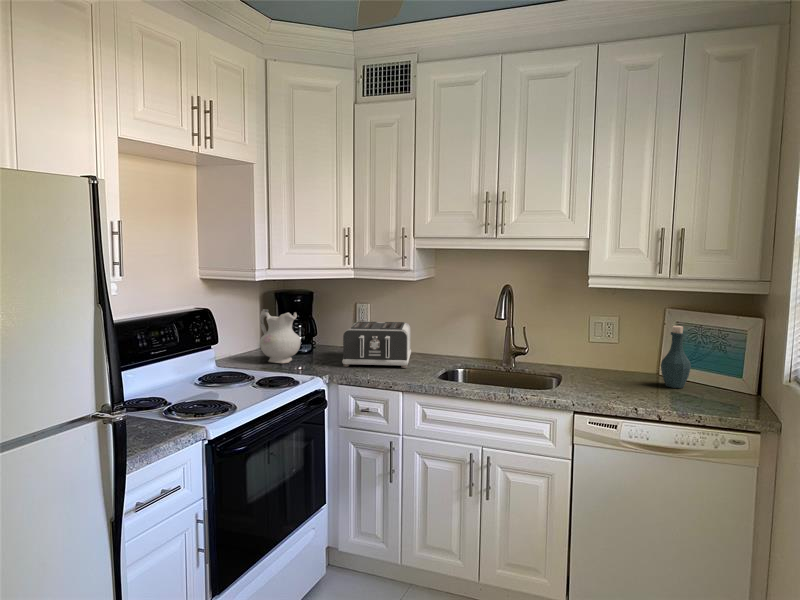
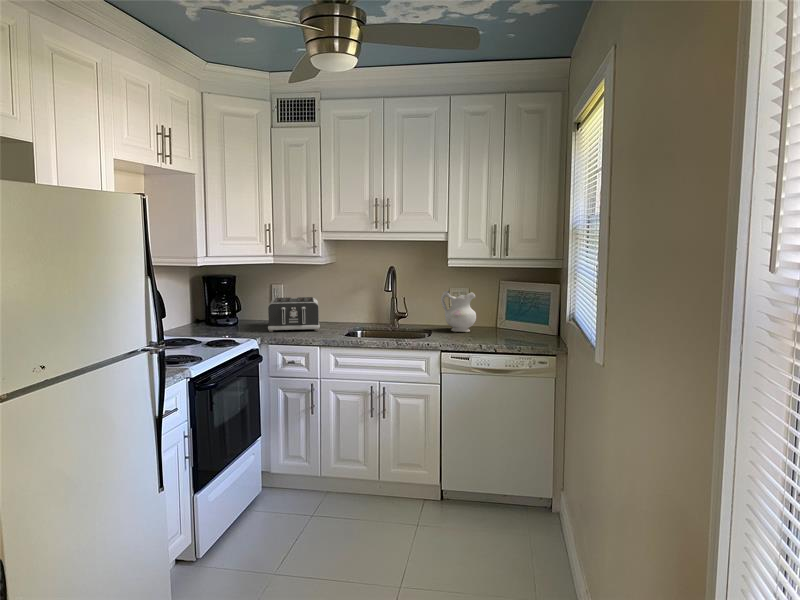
ceramic pitcher: present [260,309,301,363] -> present [441,291,476,332]
bottle: present [661,326,691,388] -> none [497,292,516,334]

